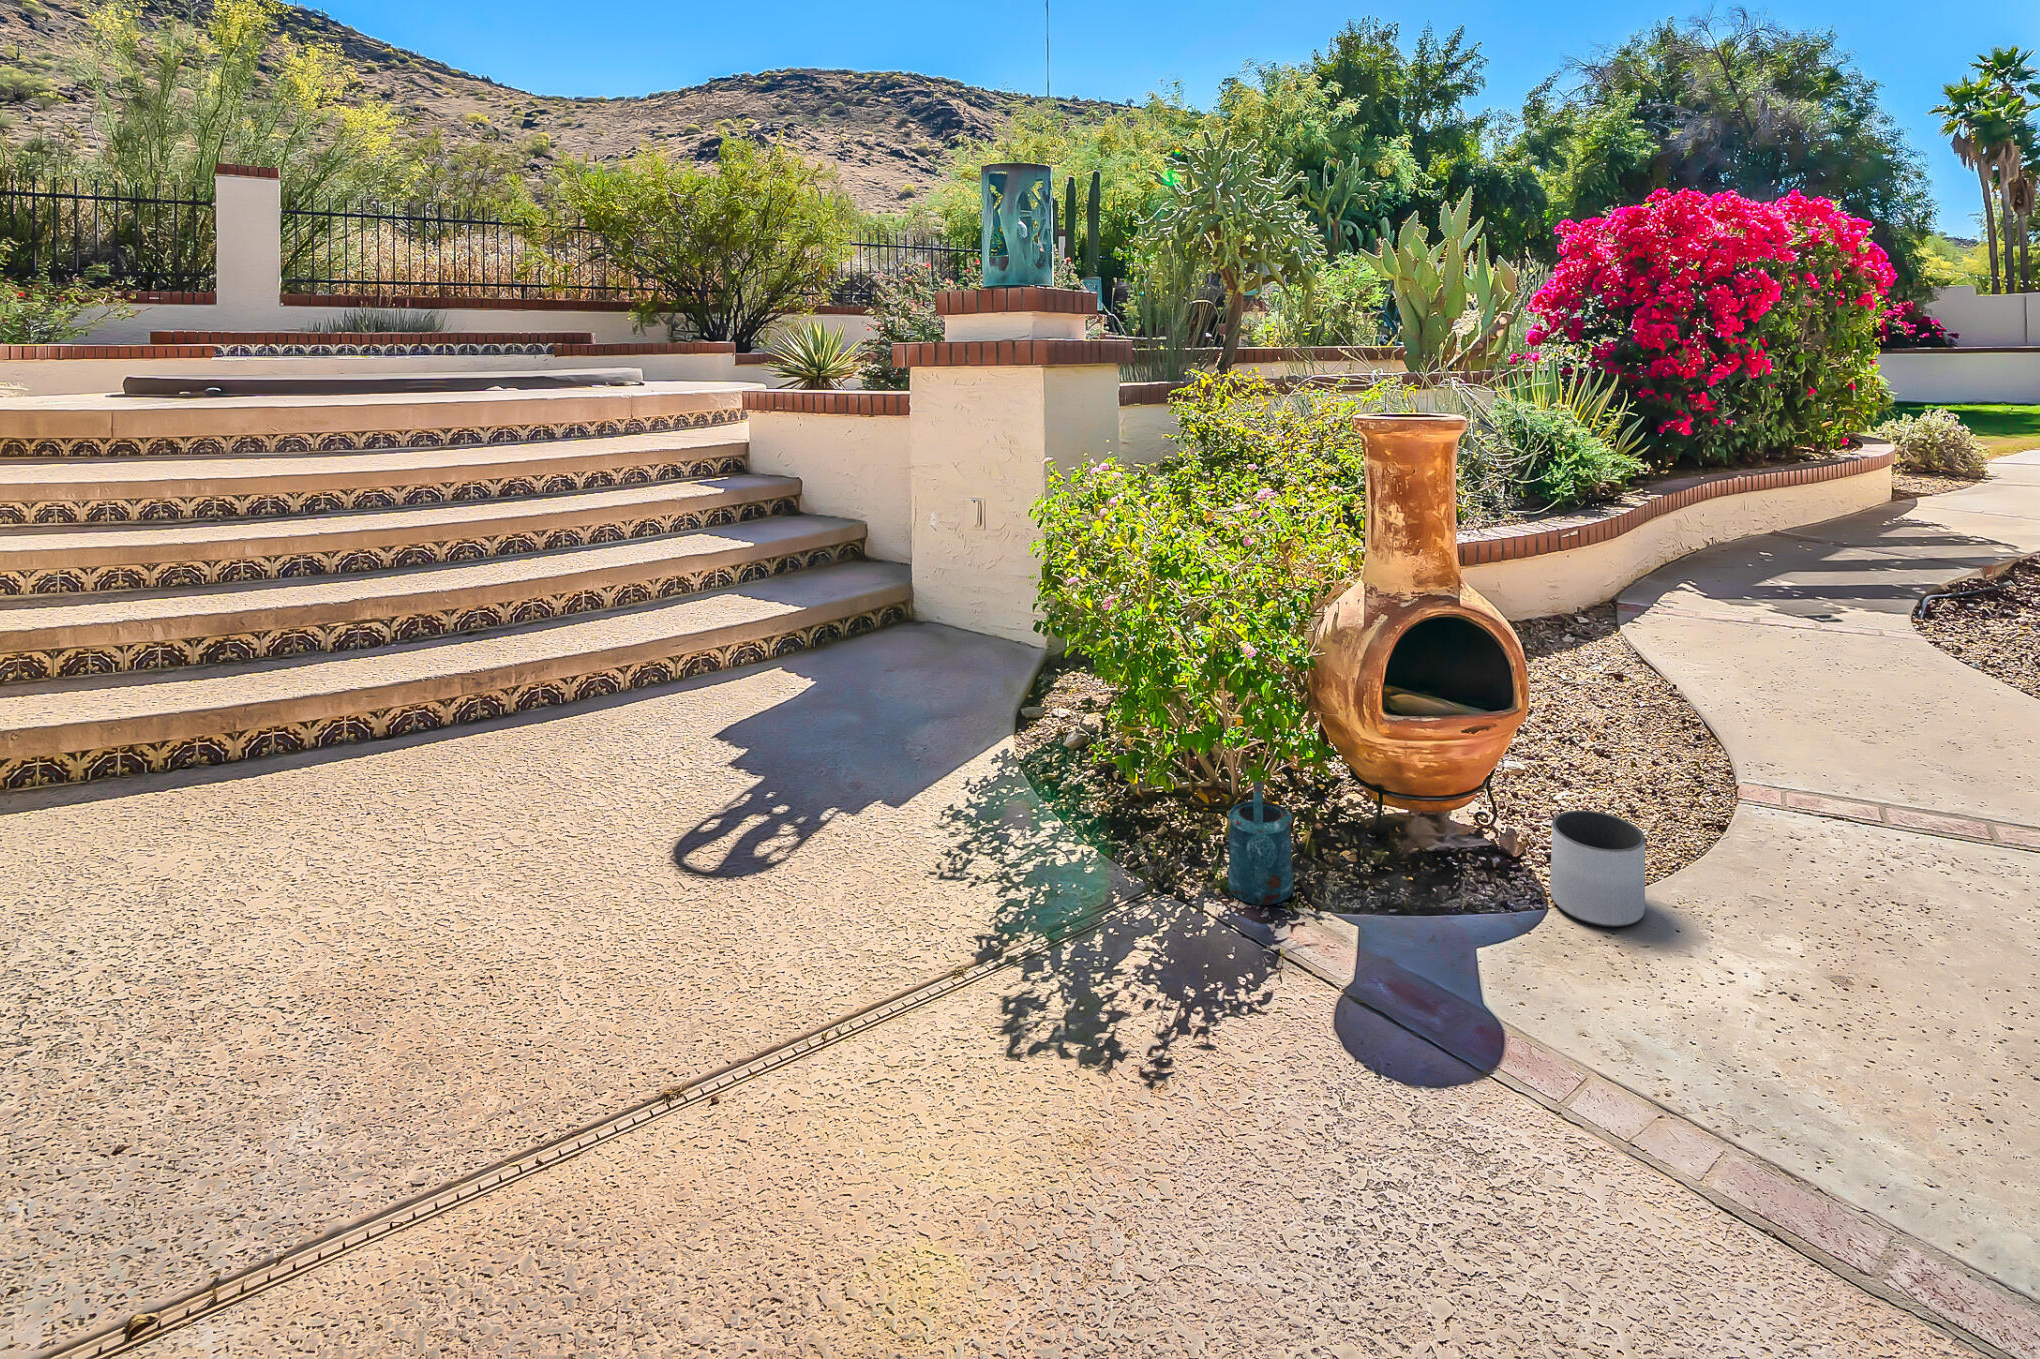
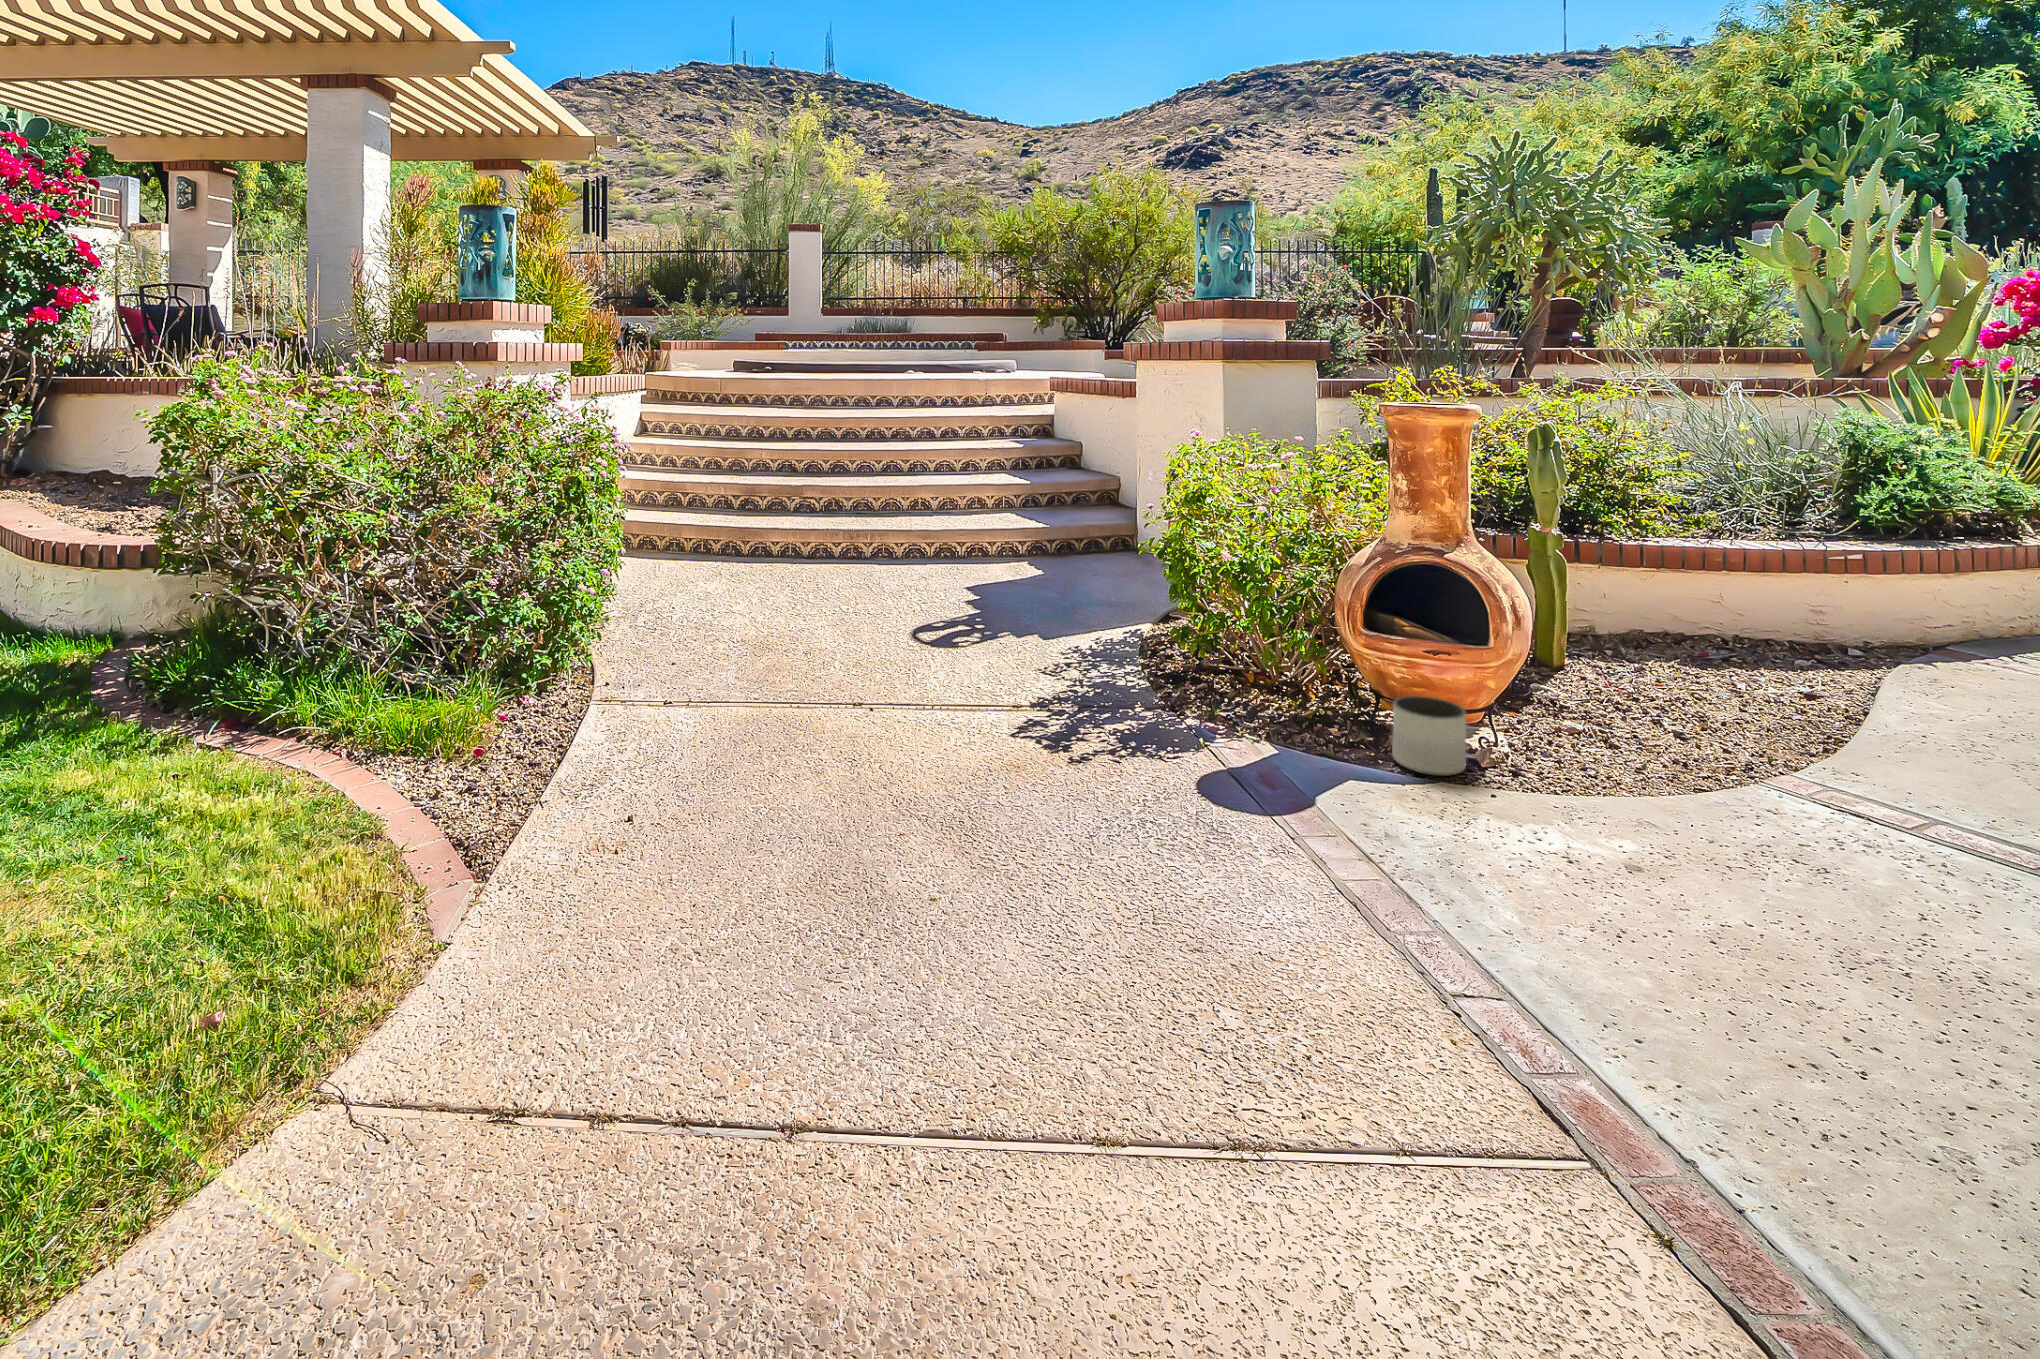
watering can: present [1228,781,1293,905] -> none [1159,638,1222,712]

